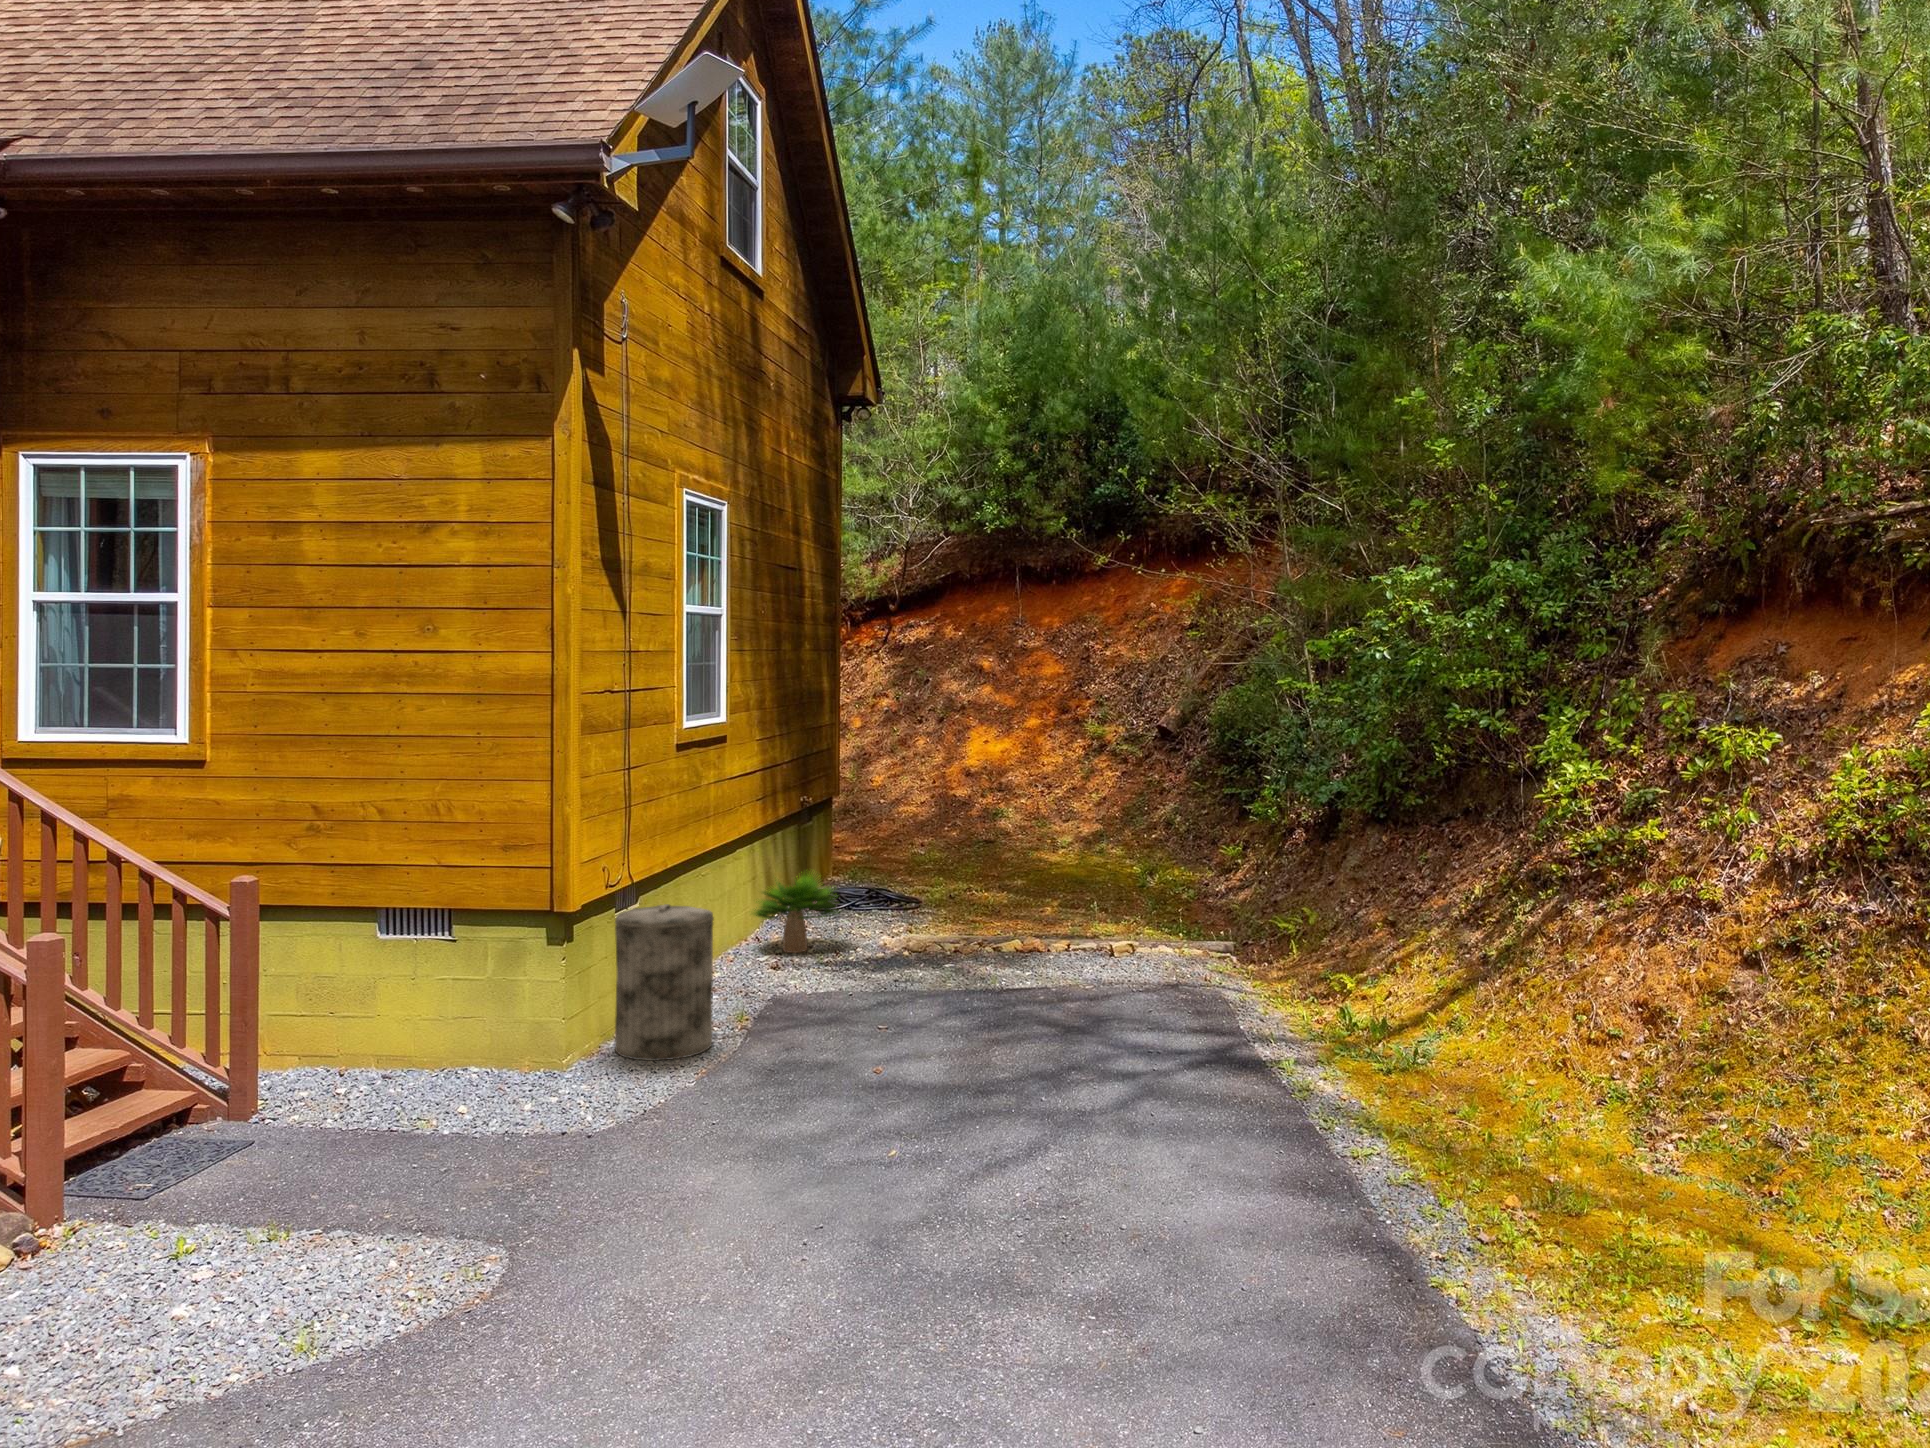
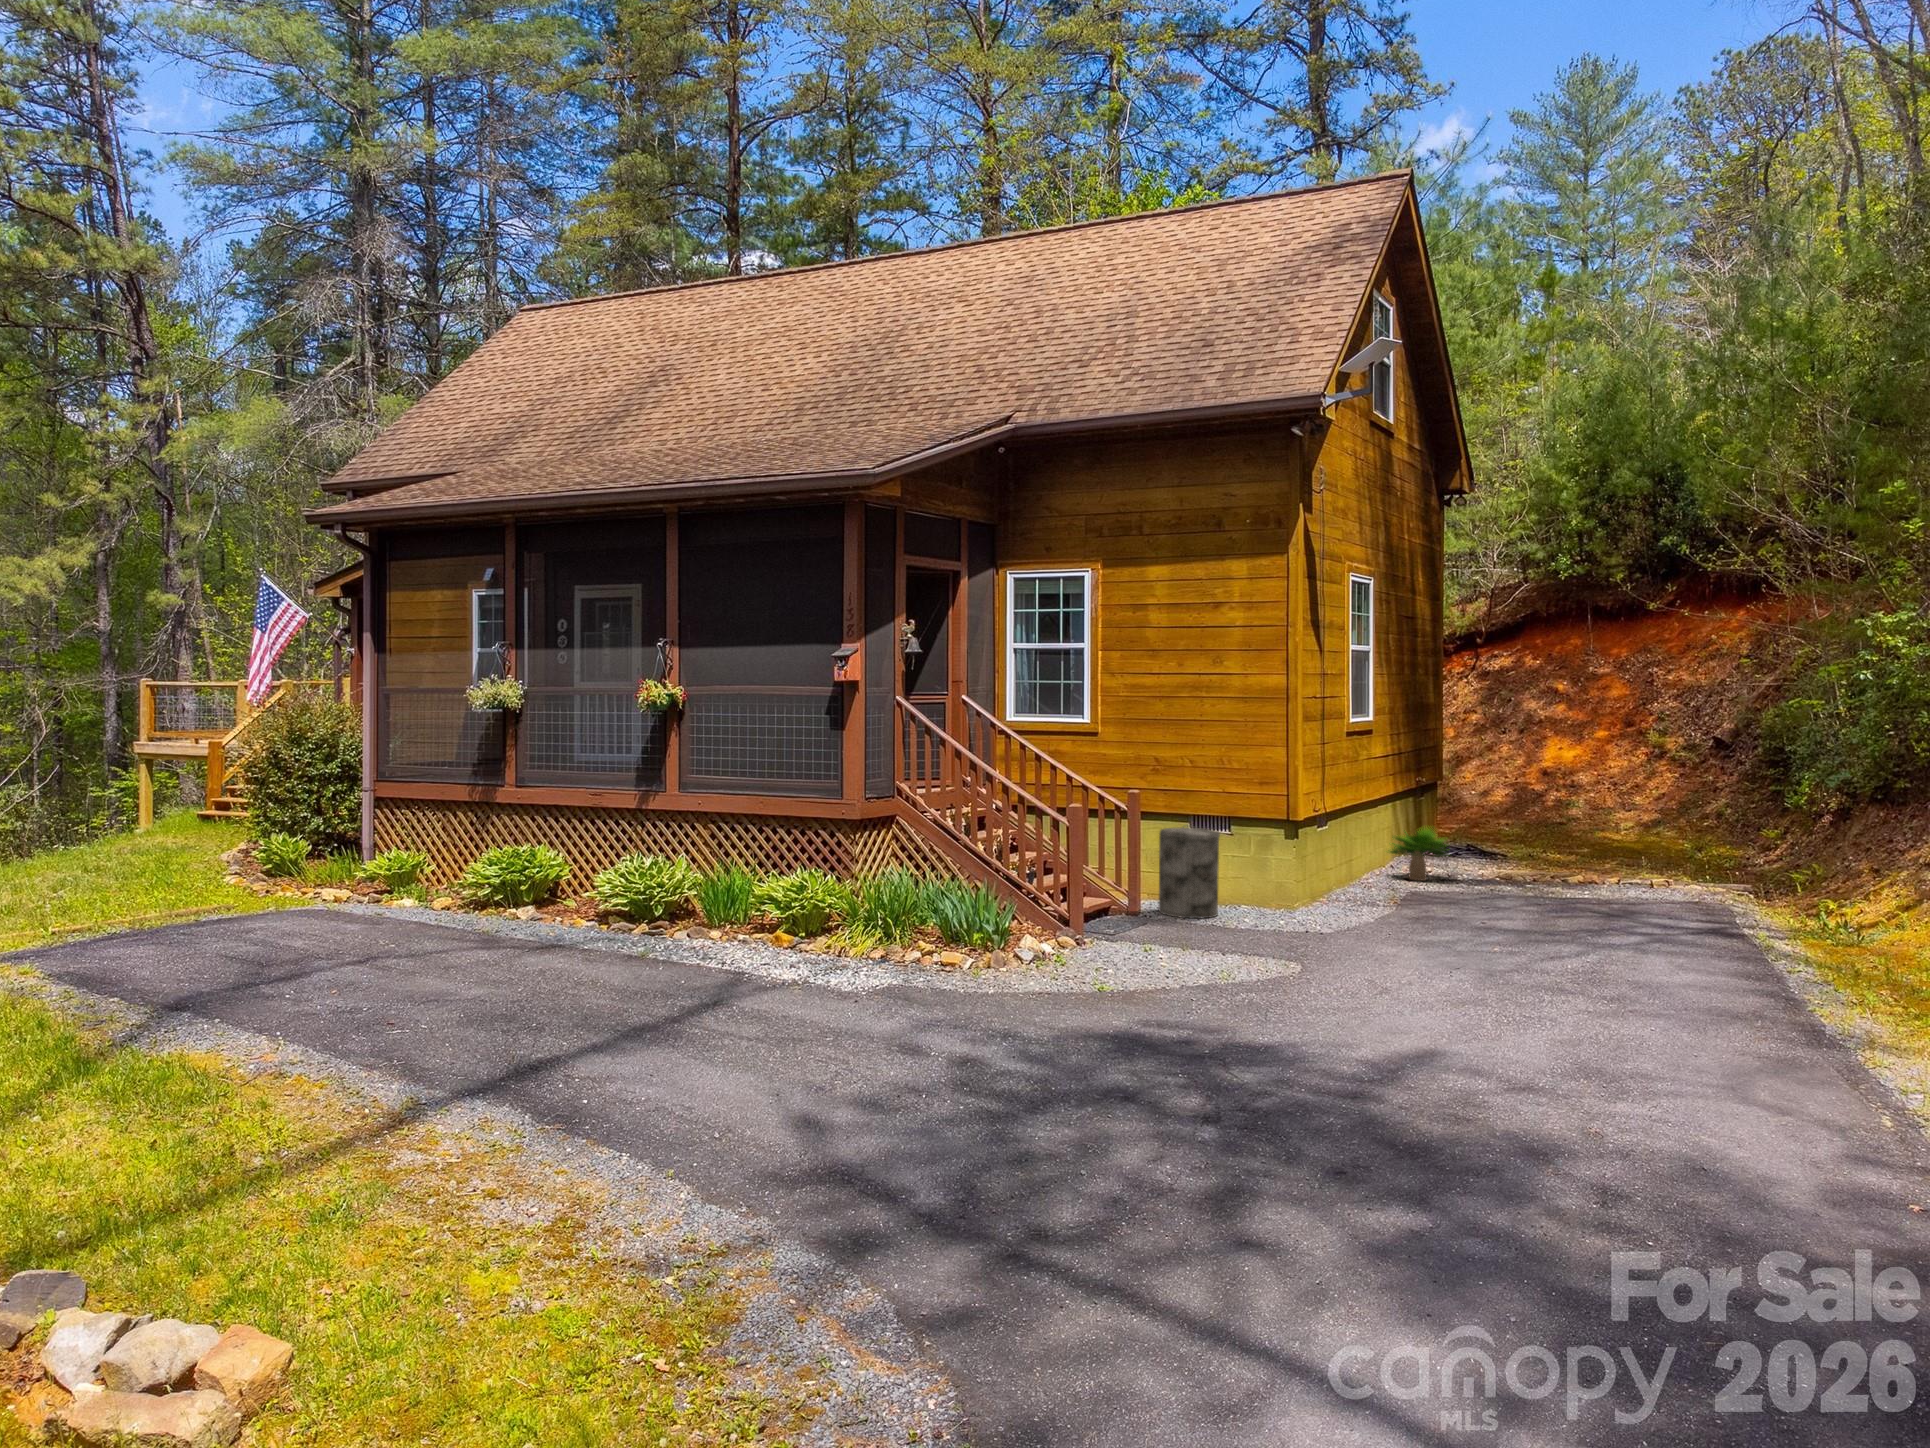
trash can: present [615,904,714,1061] -> present [1159,827,1220,919]

